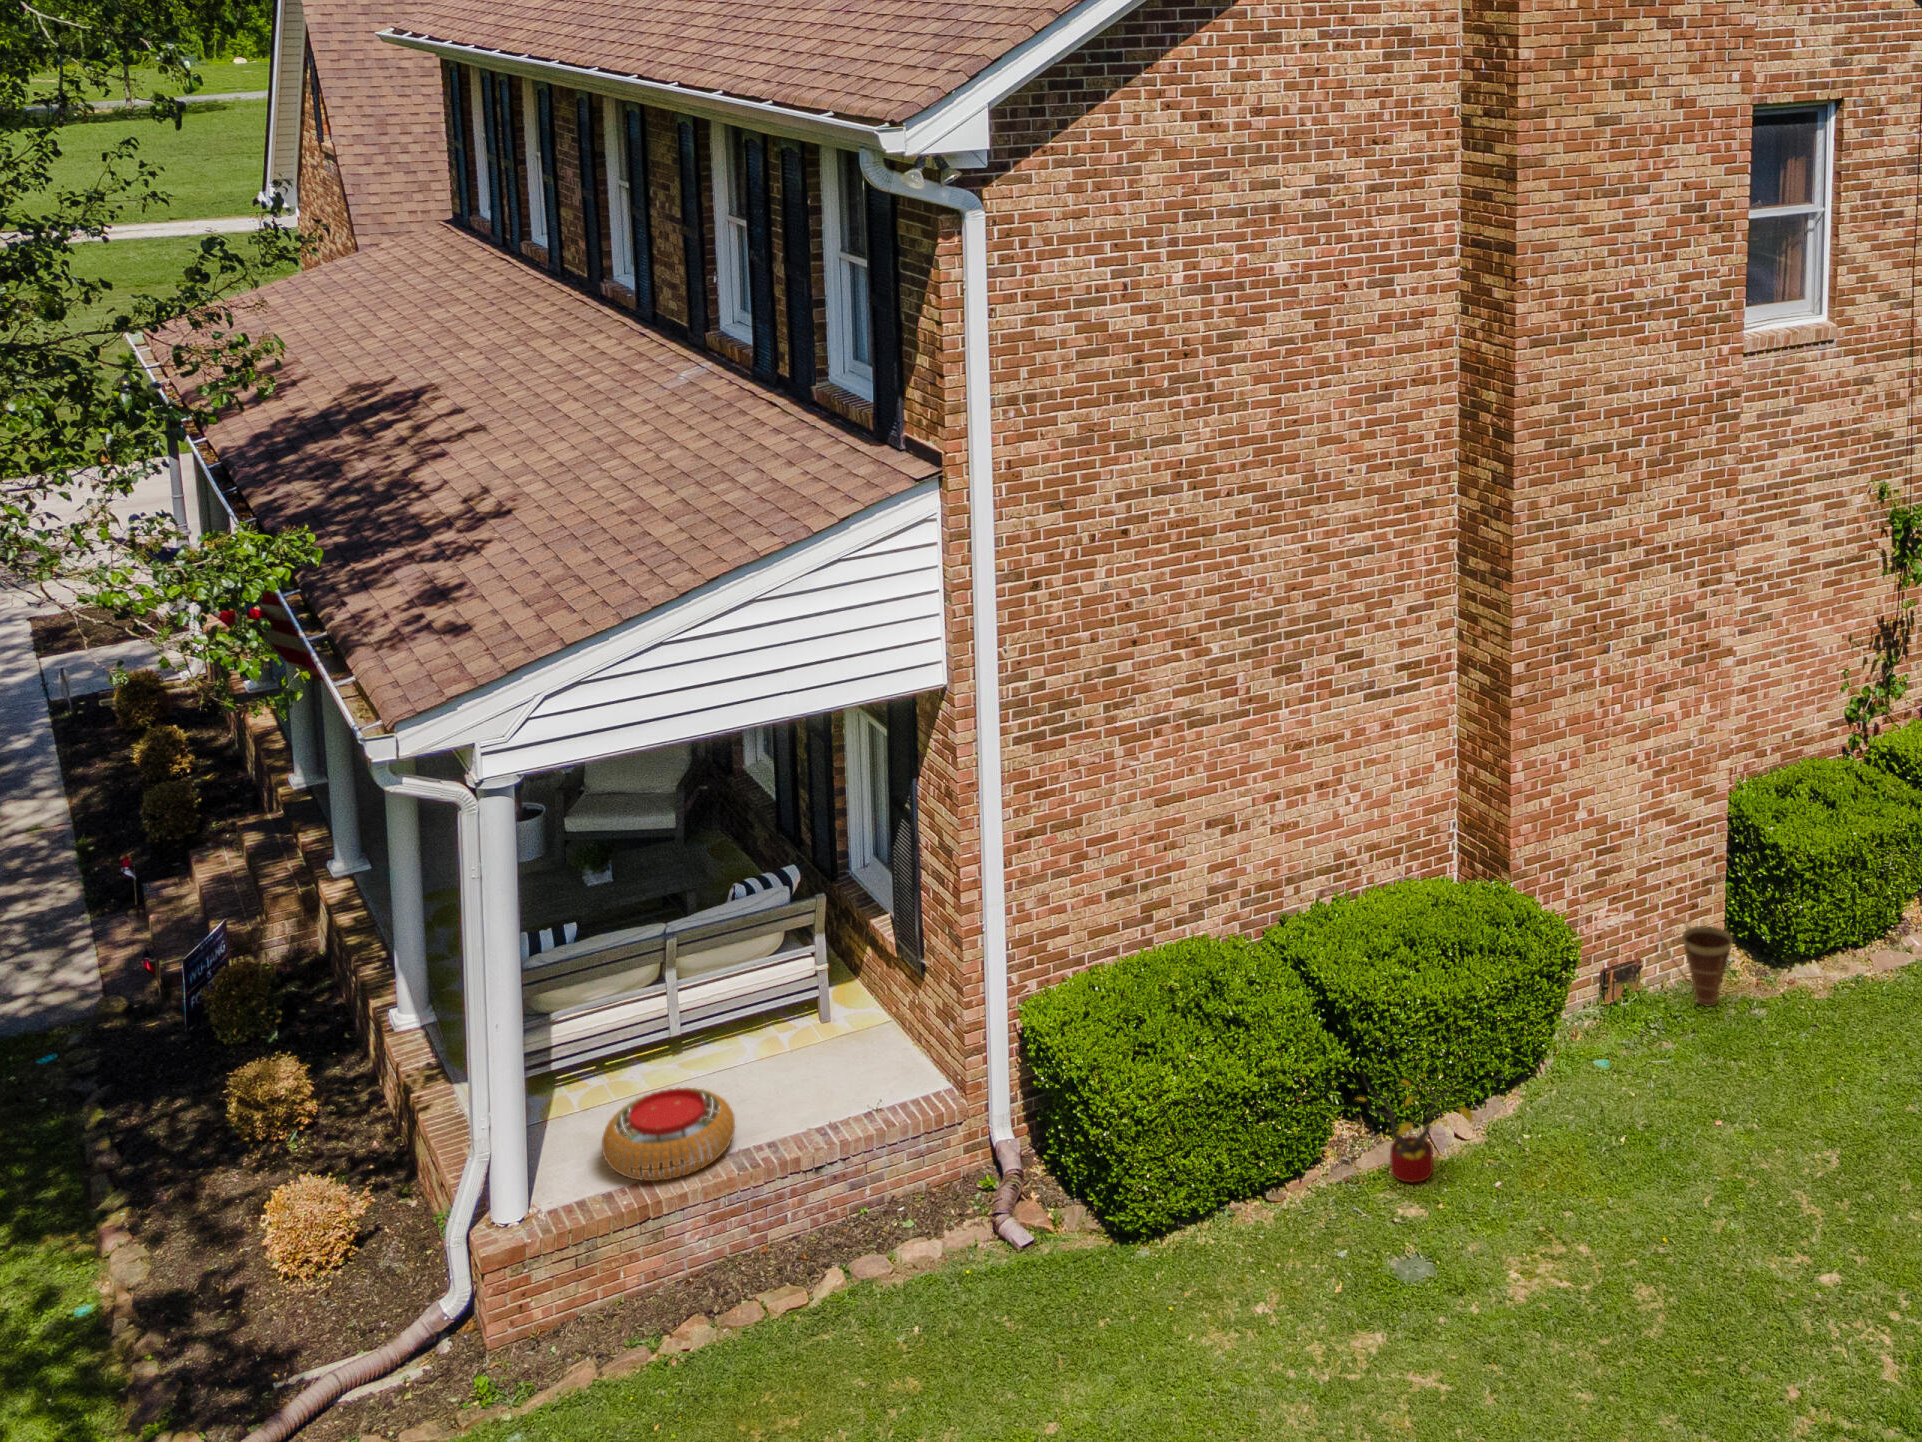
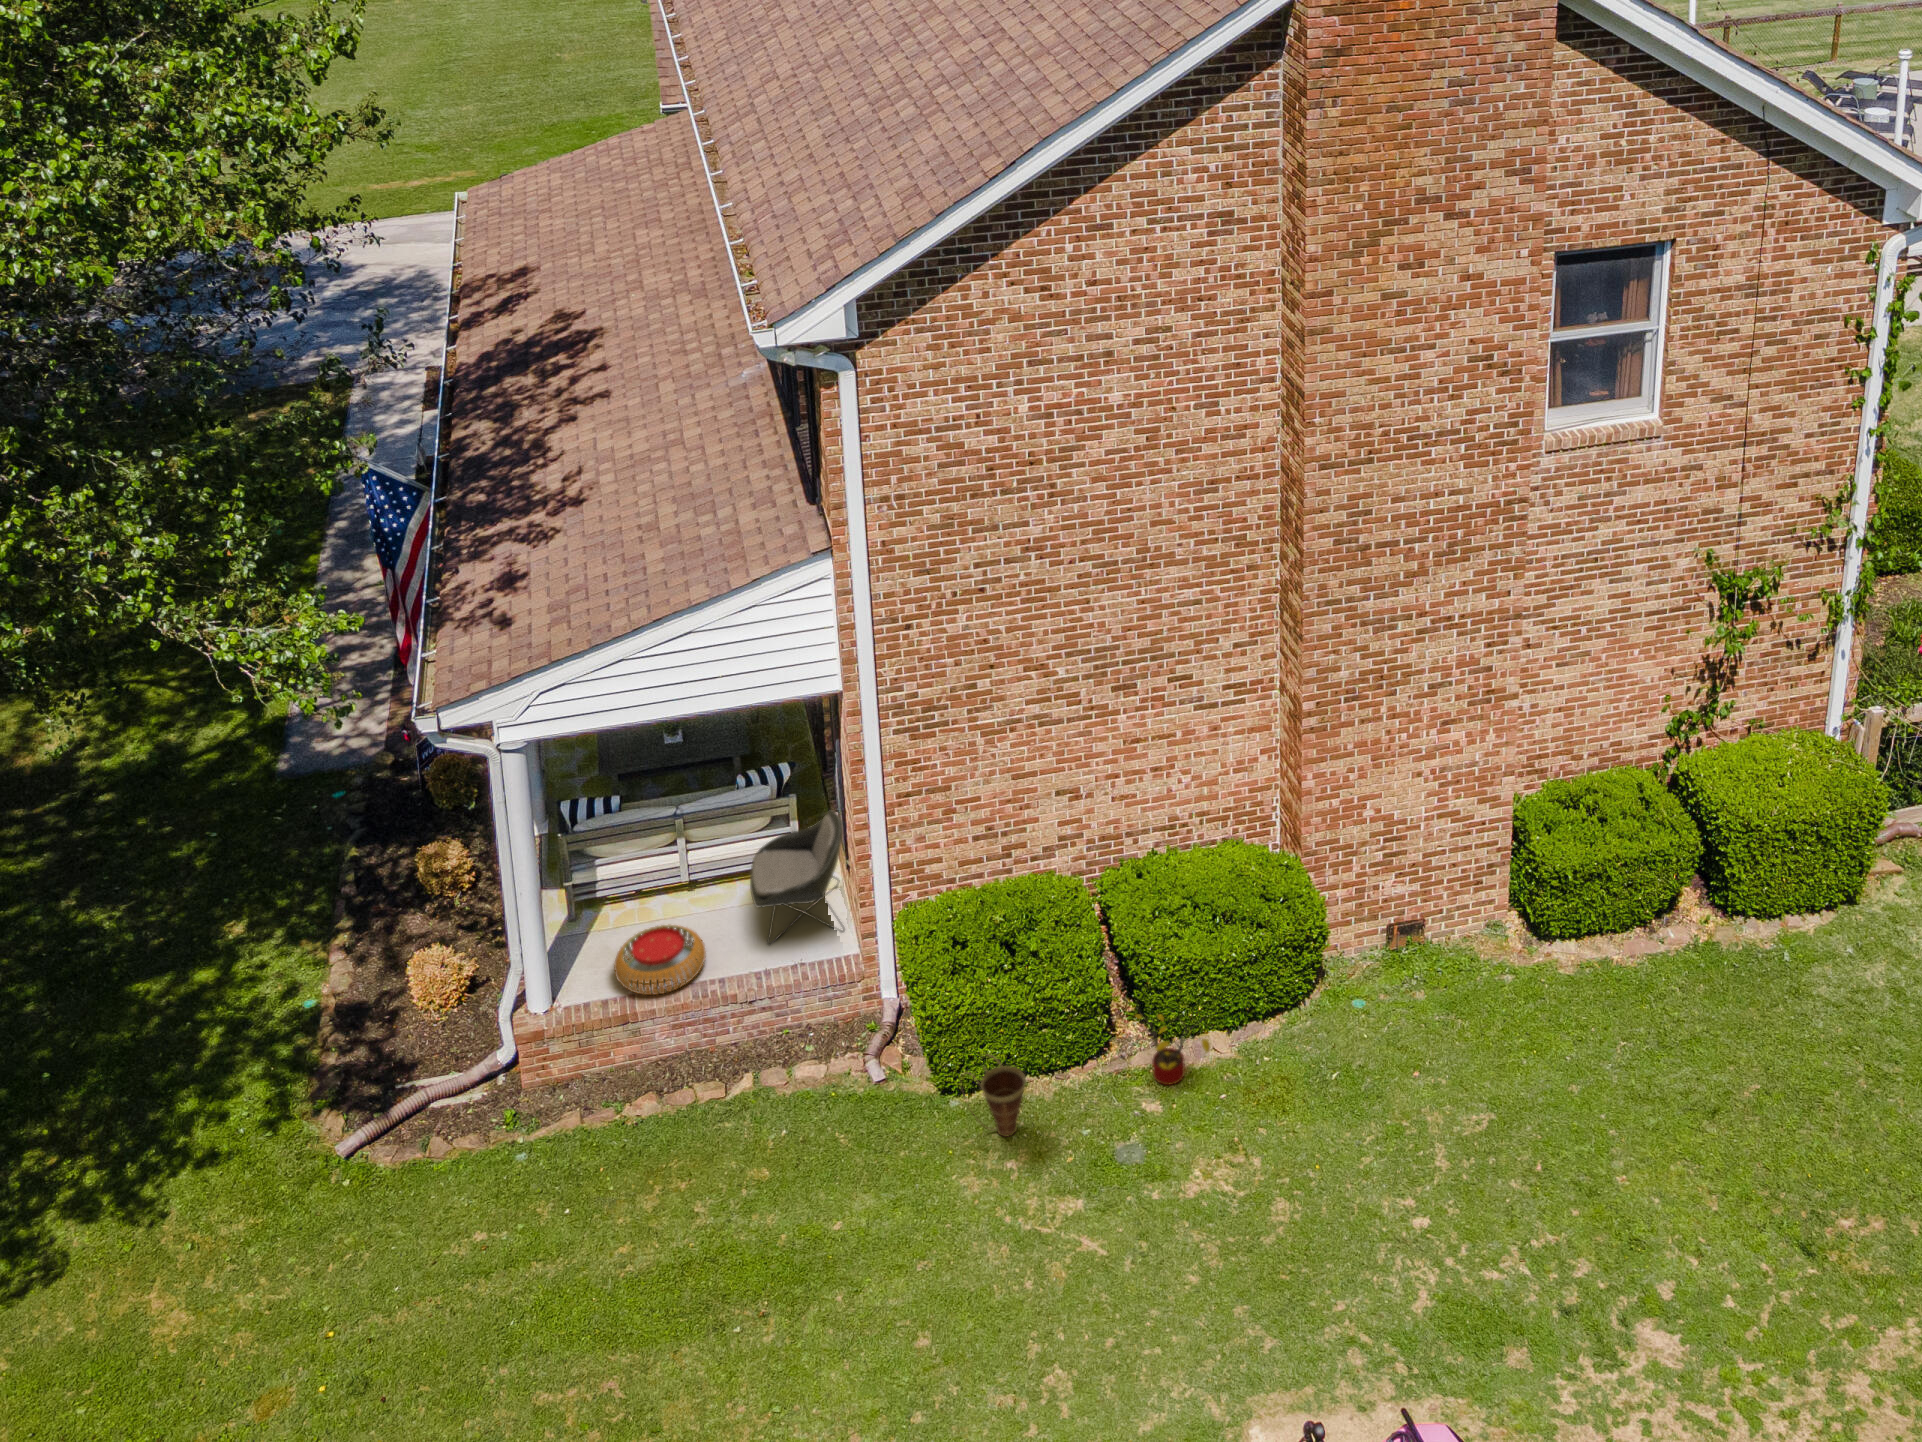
lounge chair: none [768,910,916,1105] -> present [750,810,845,944]
basket: present [1660,922,1733,1006] -> present [968,1056,1026,1137]

